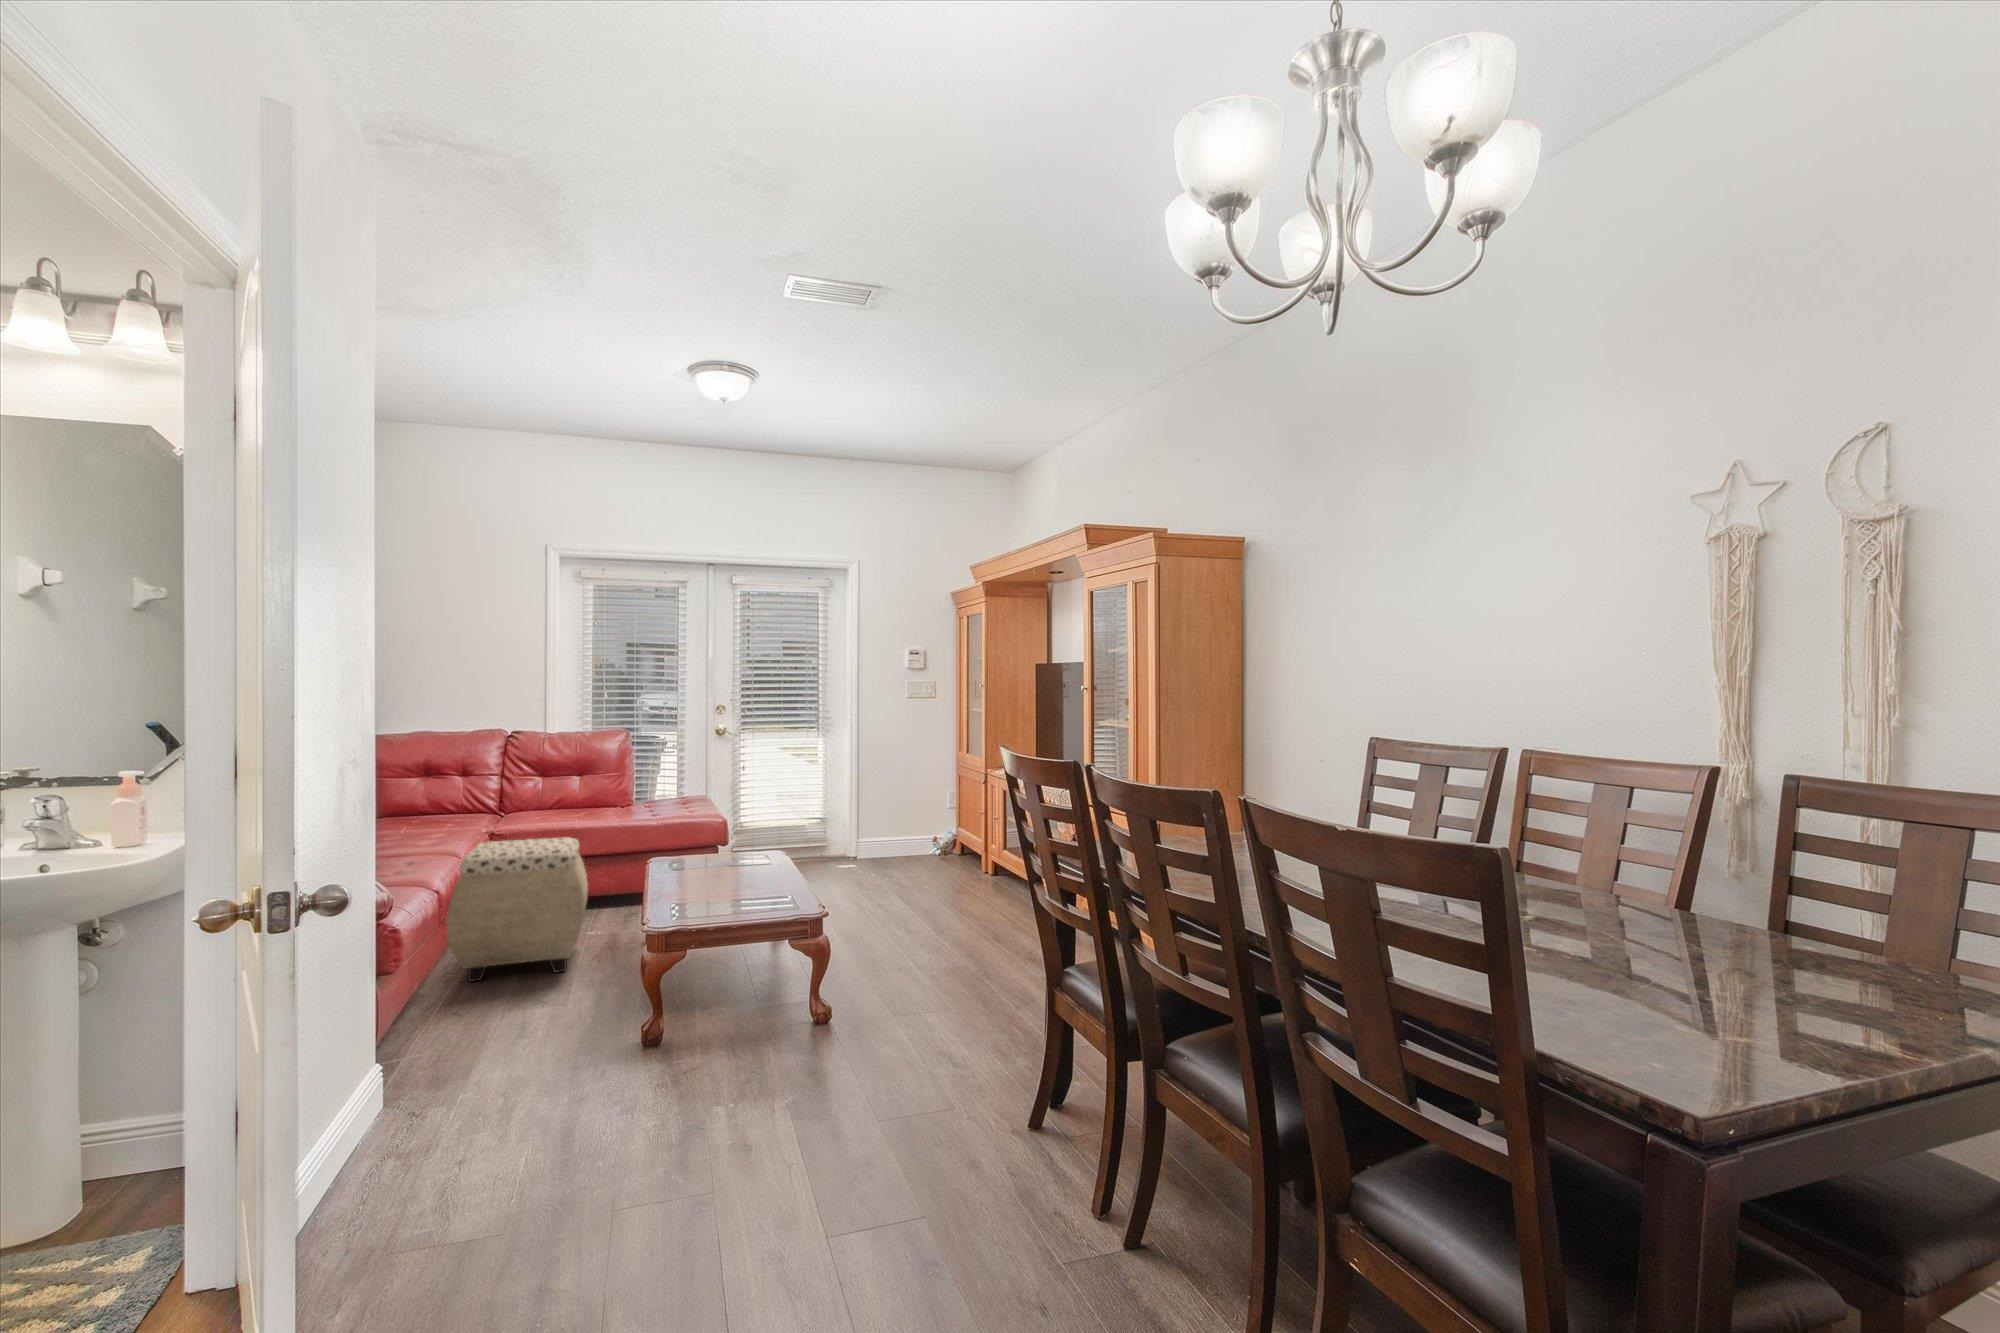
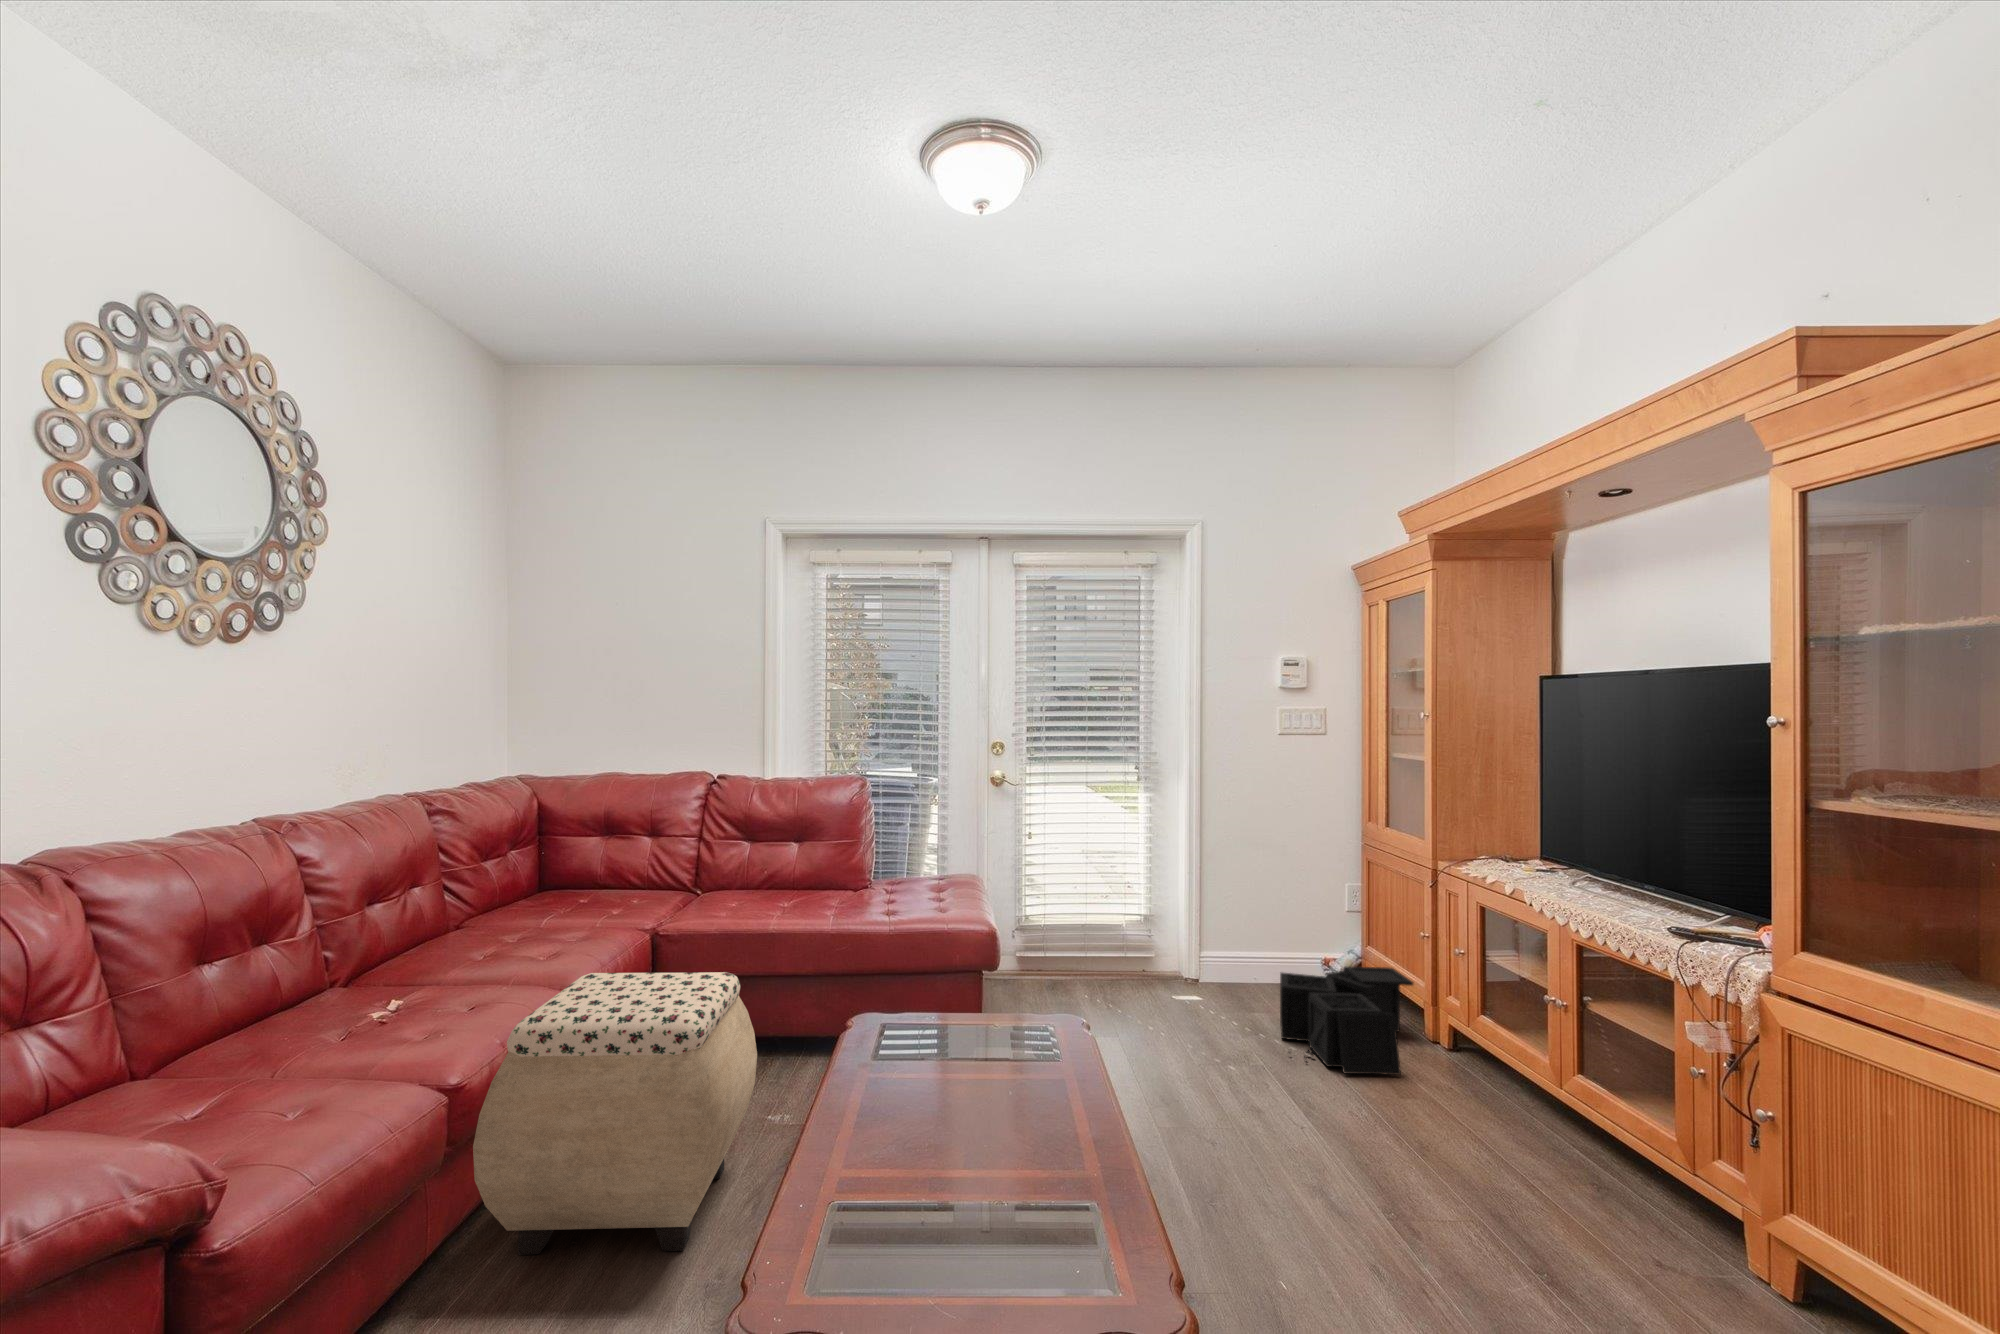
storage bin: none [901,835,977,887] -> present [1280,967,1413,1075]

